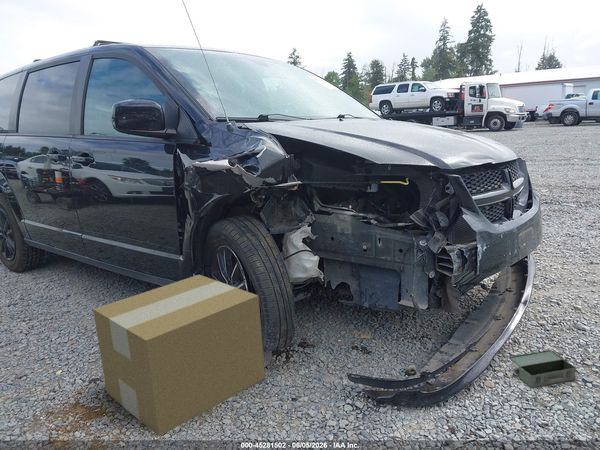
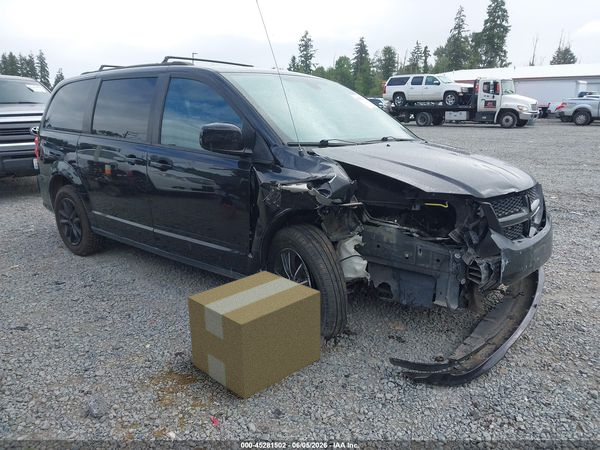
toolbox: present [509,350,576,388] -> none [520,346,574,375]

